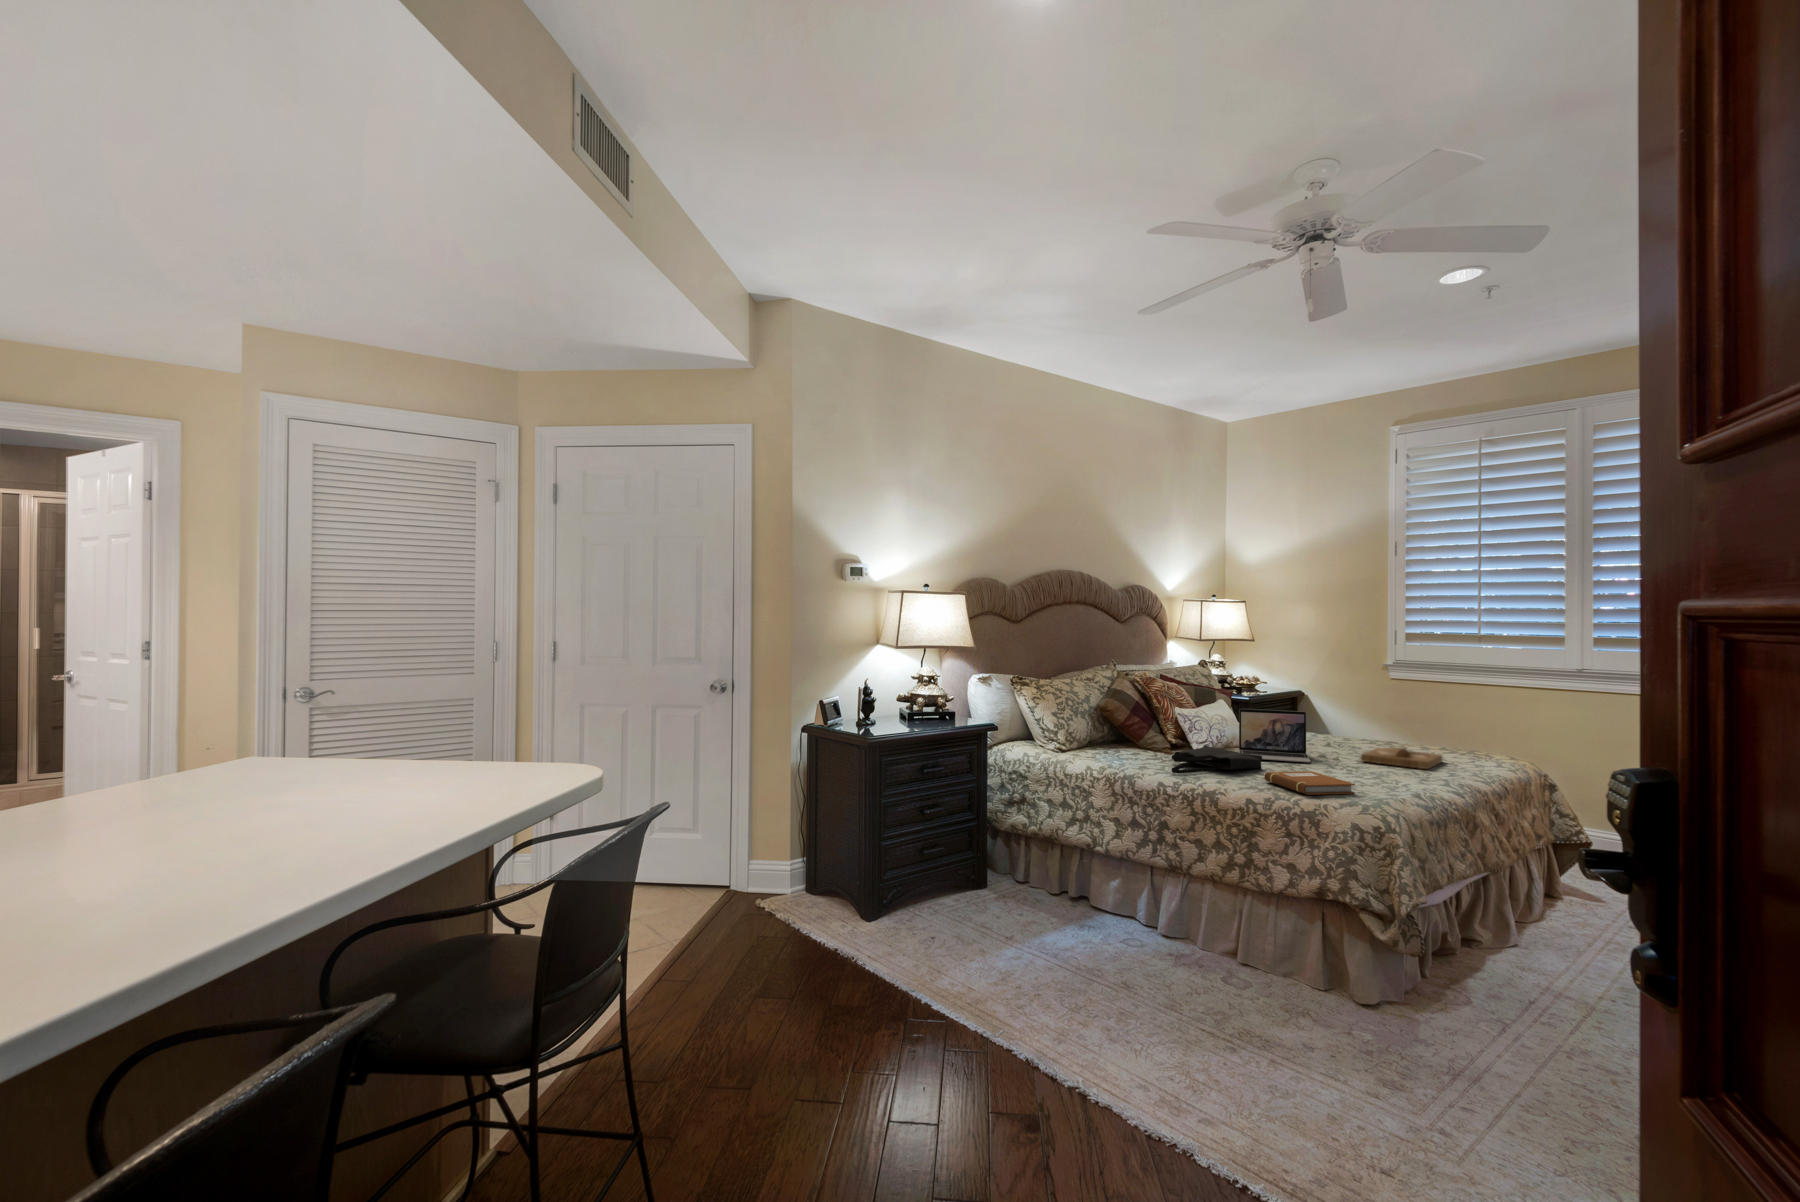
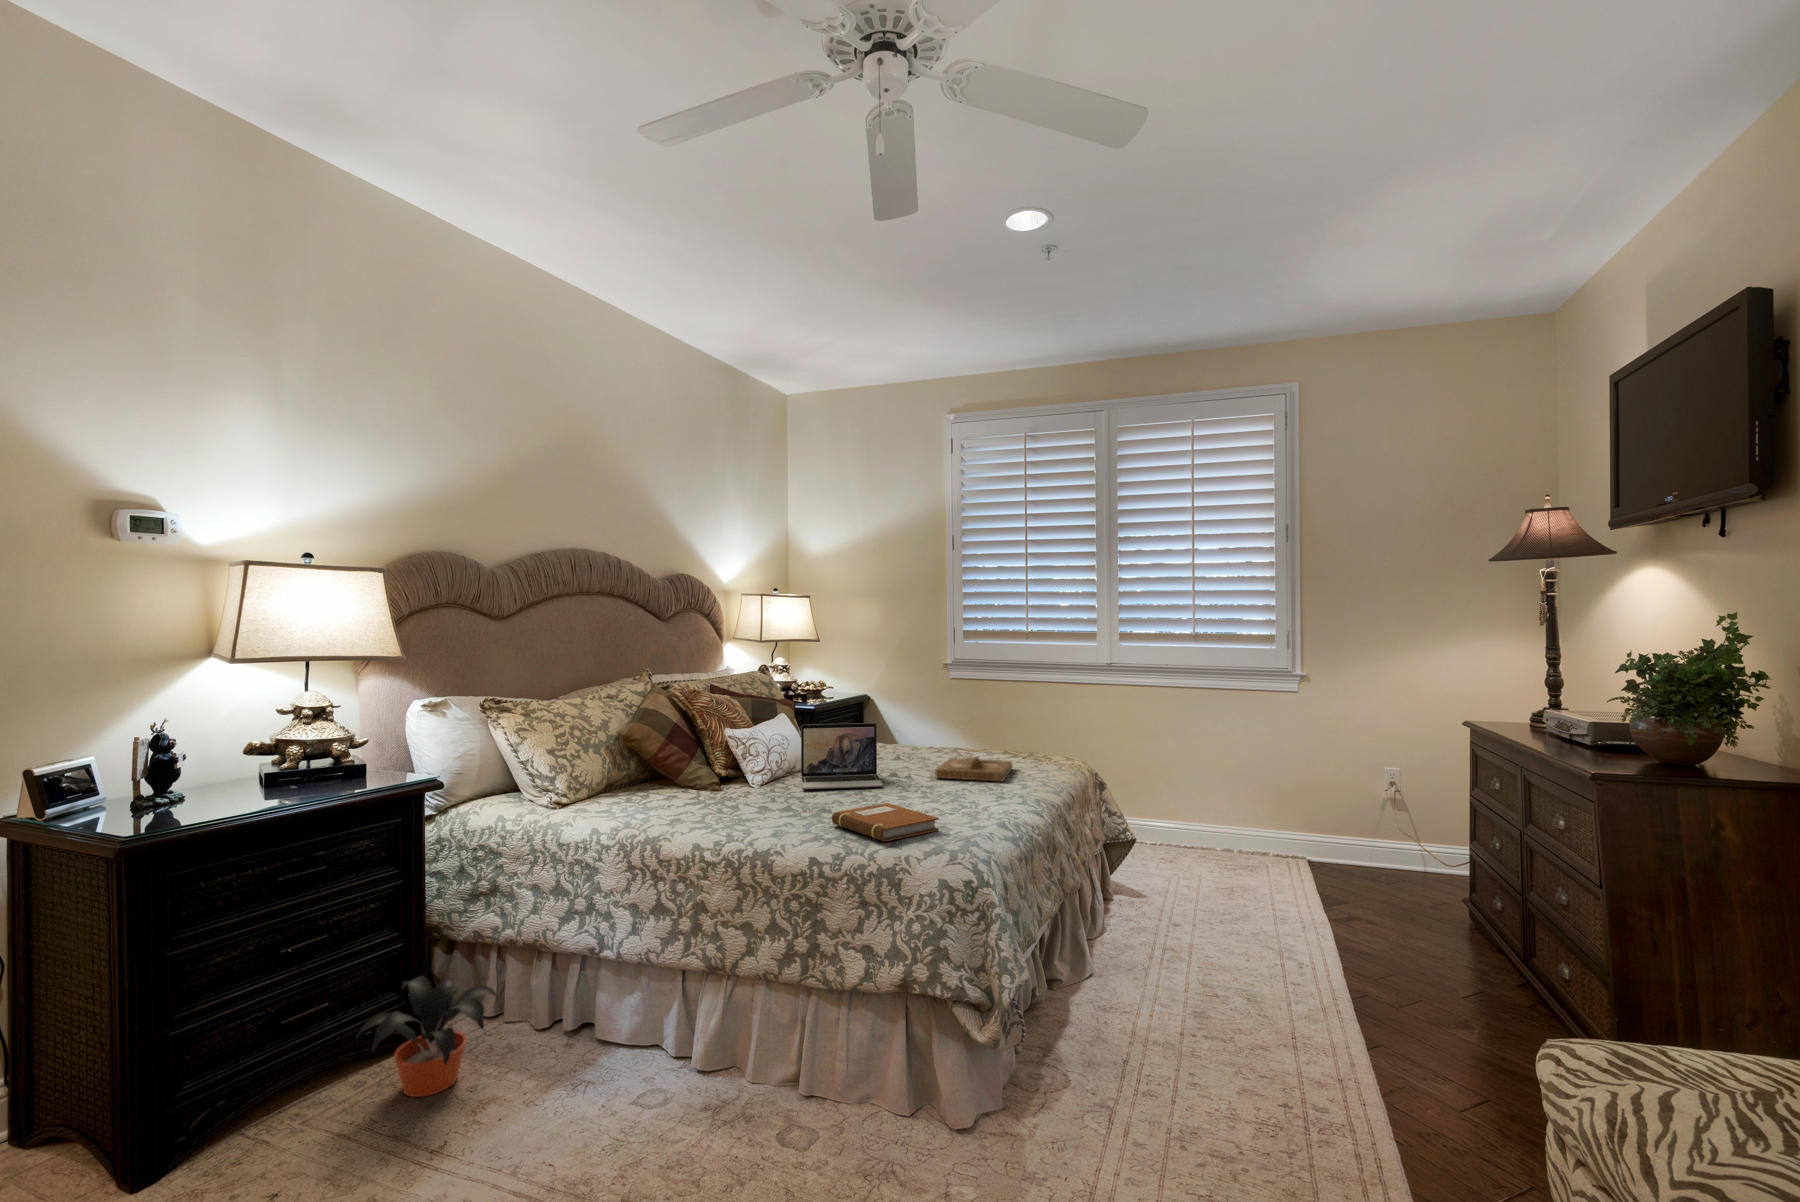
tote bag: present [1172,745,1262,773] -> none [712,777,828,826]
potted plant: none [957,844,1032,914] -> present [358,976,497,1097]

